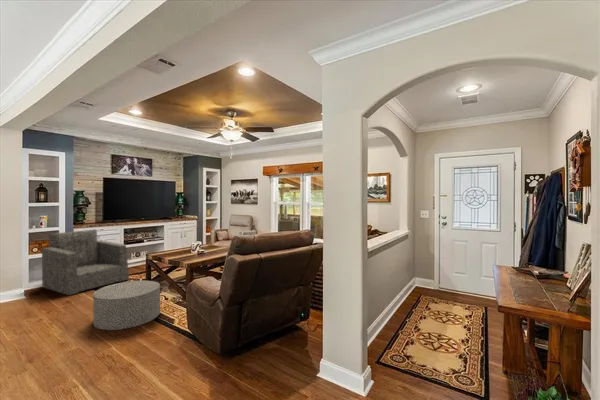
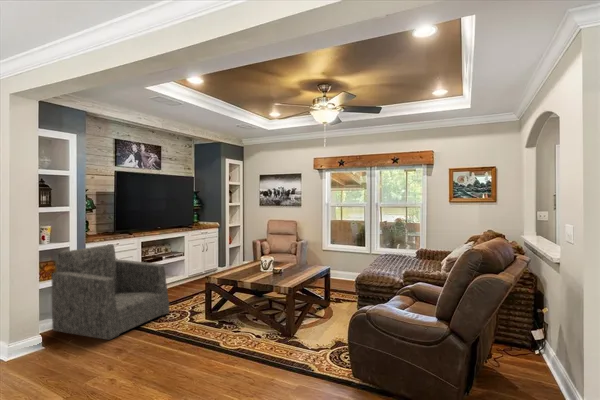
ottoman: present [93,281,160,330] -> none [193,312,276,386]

